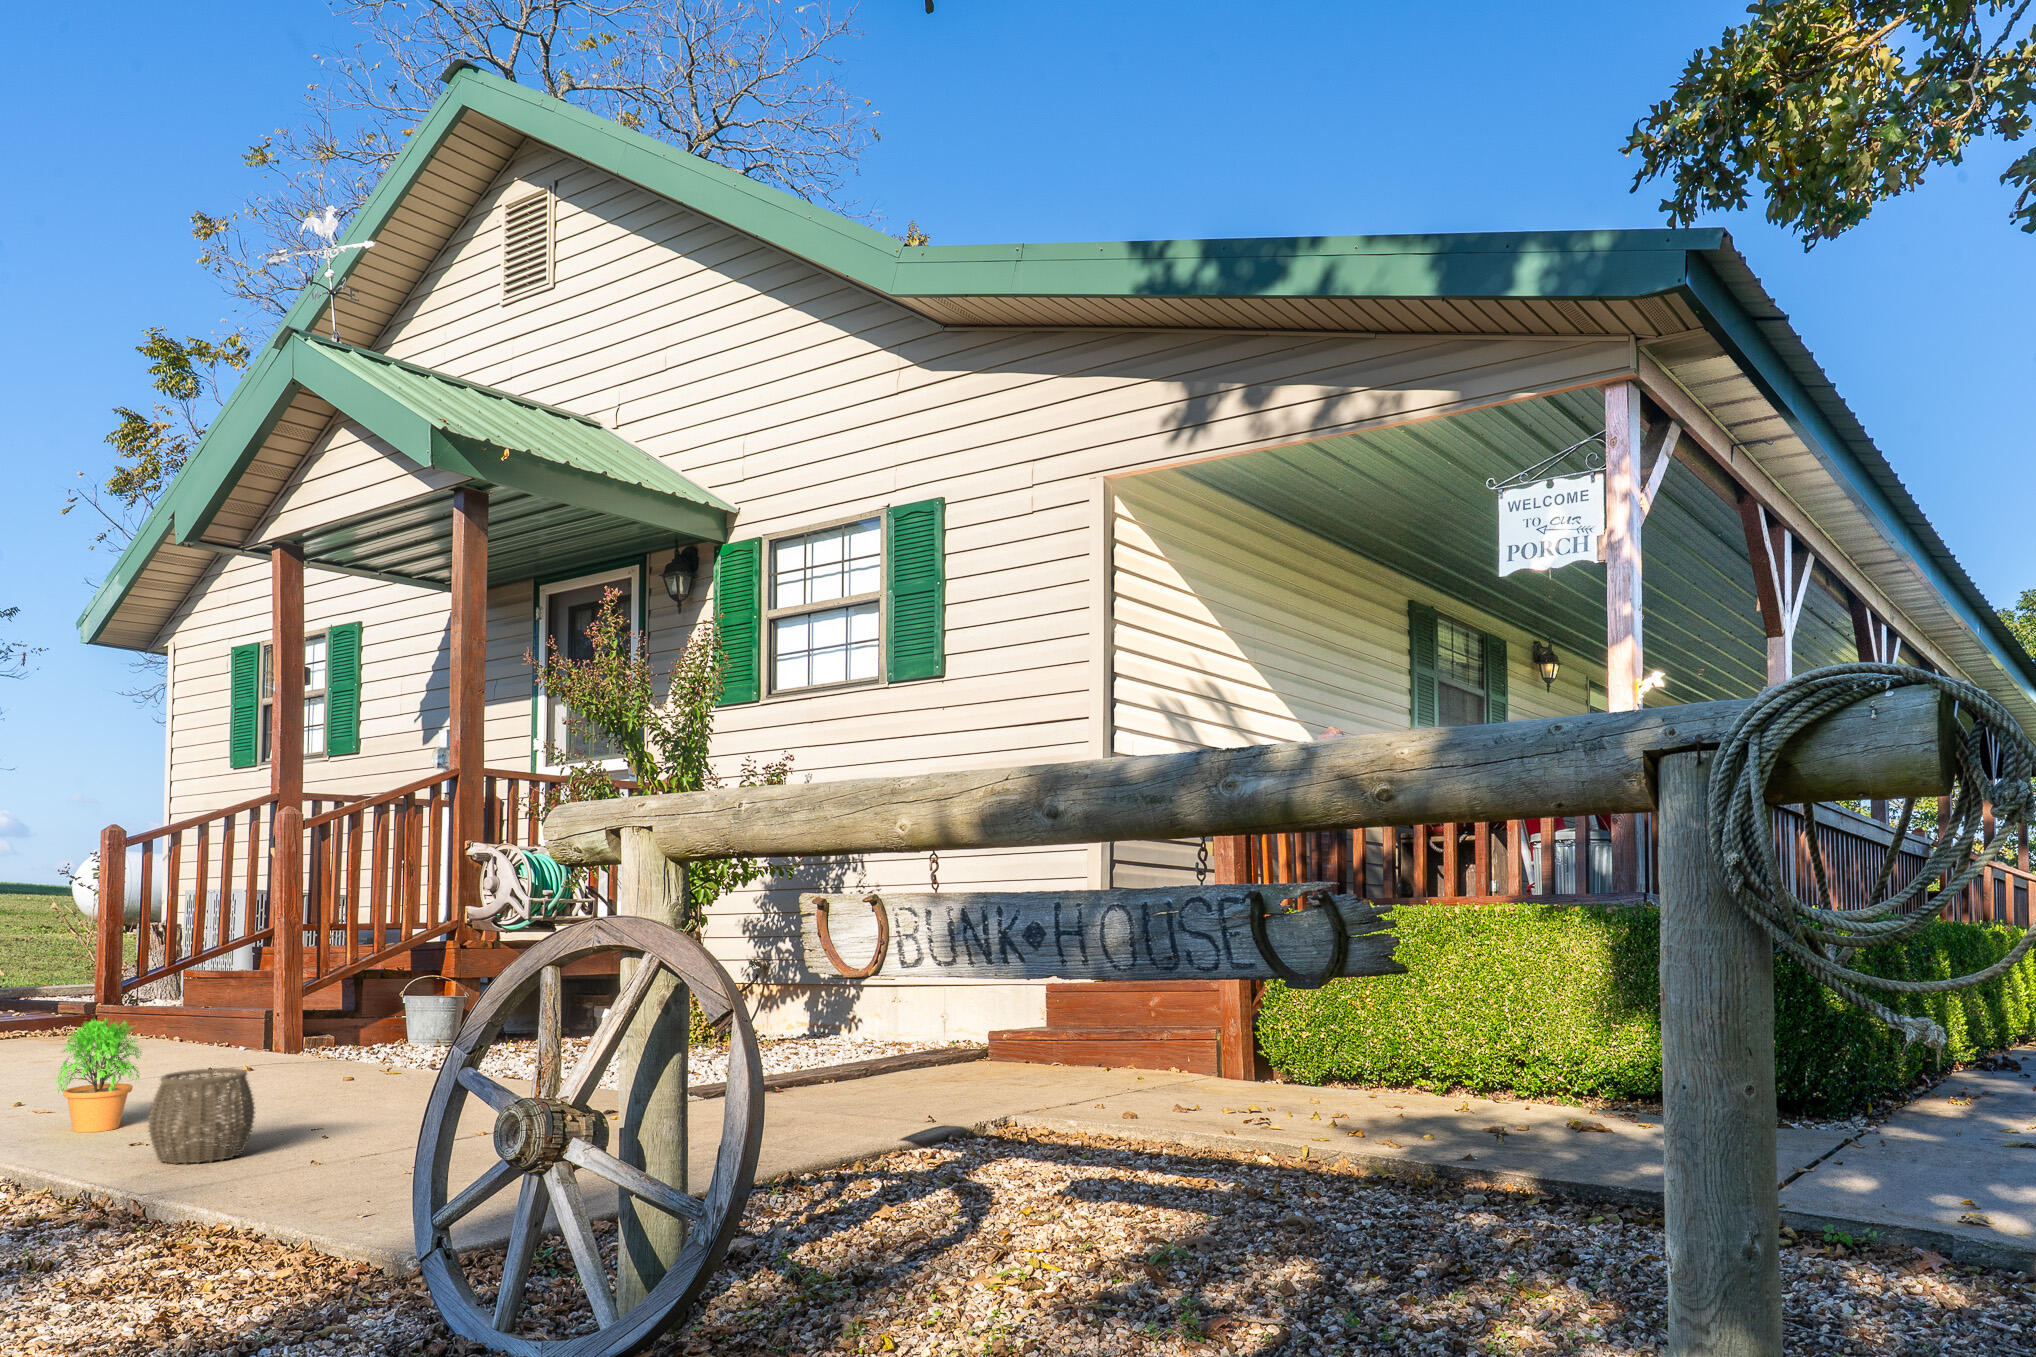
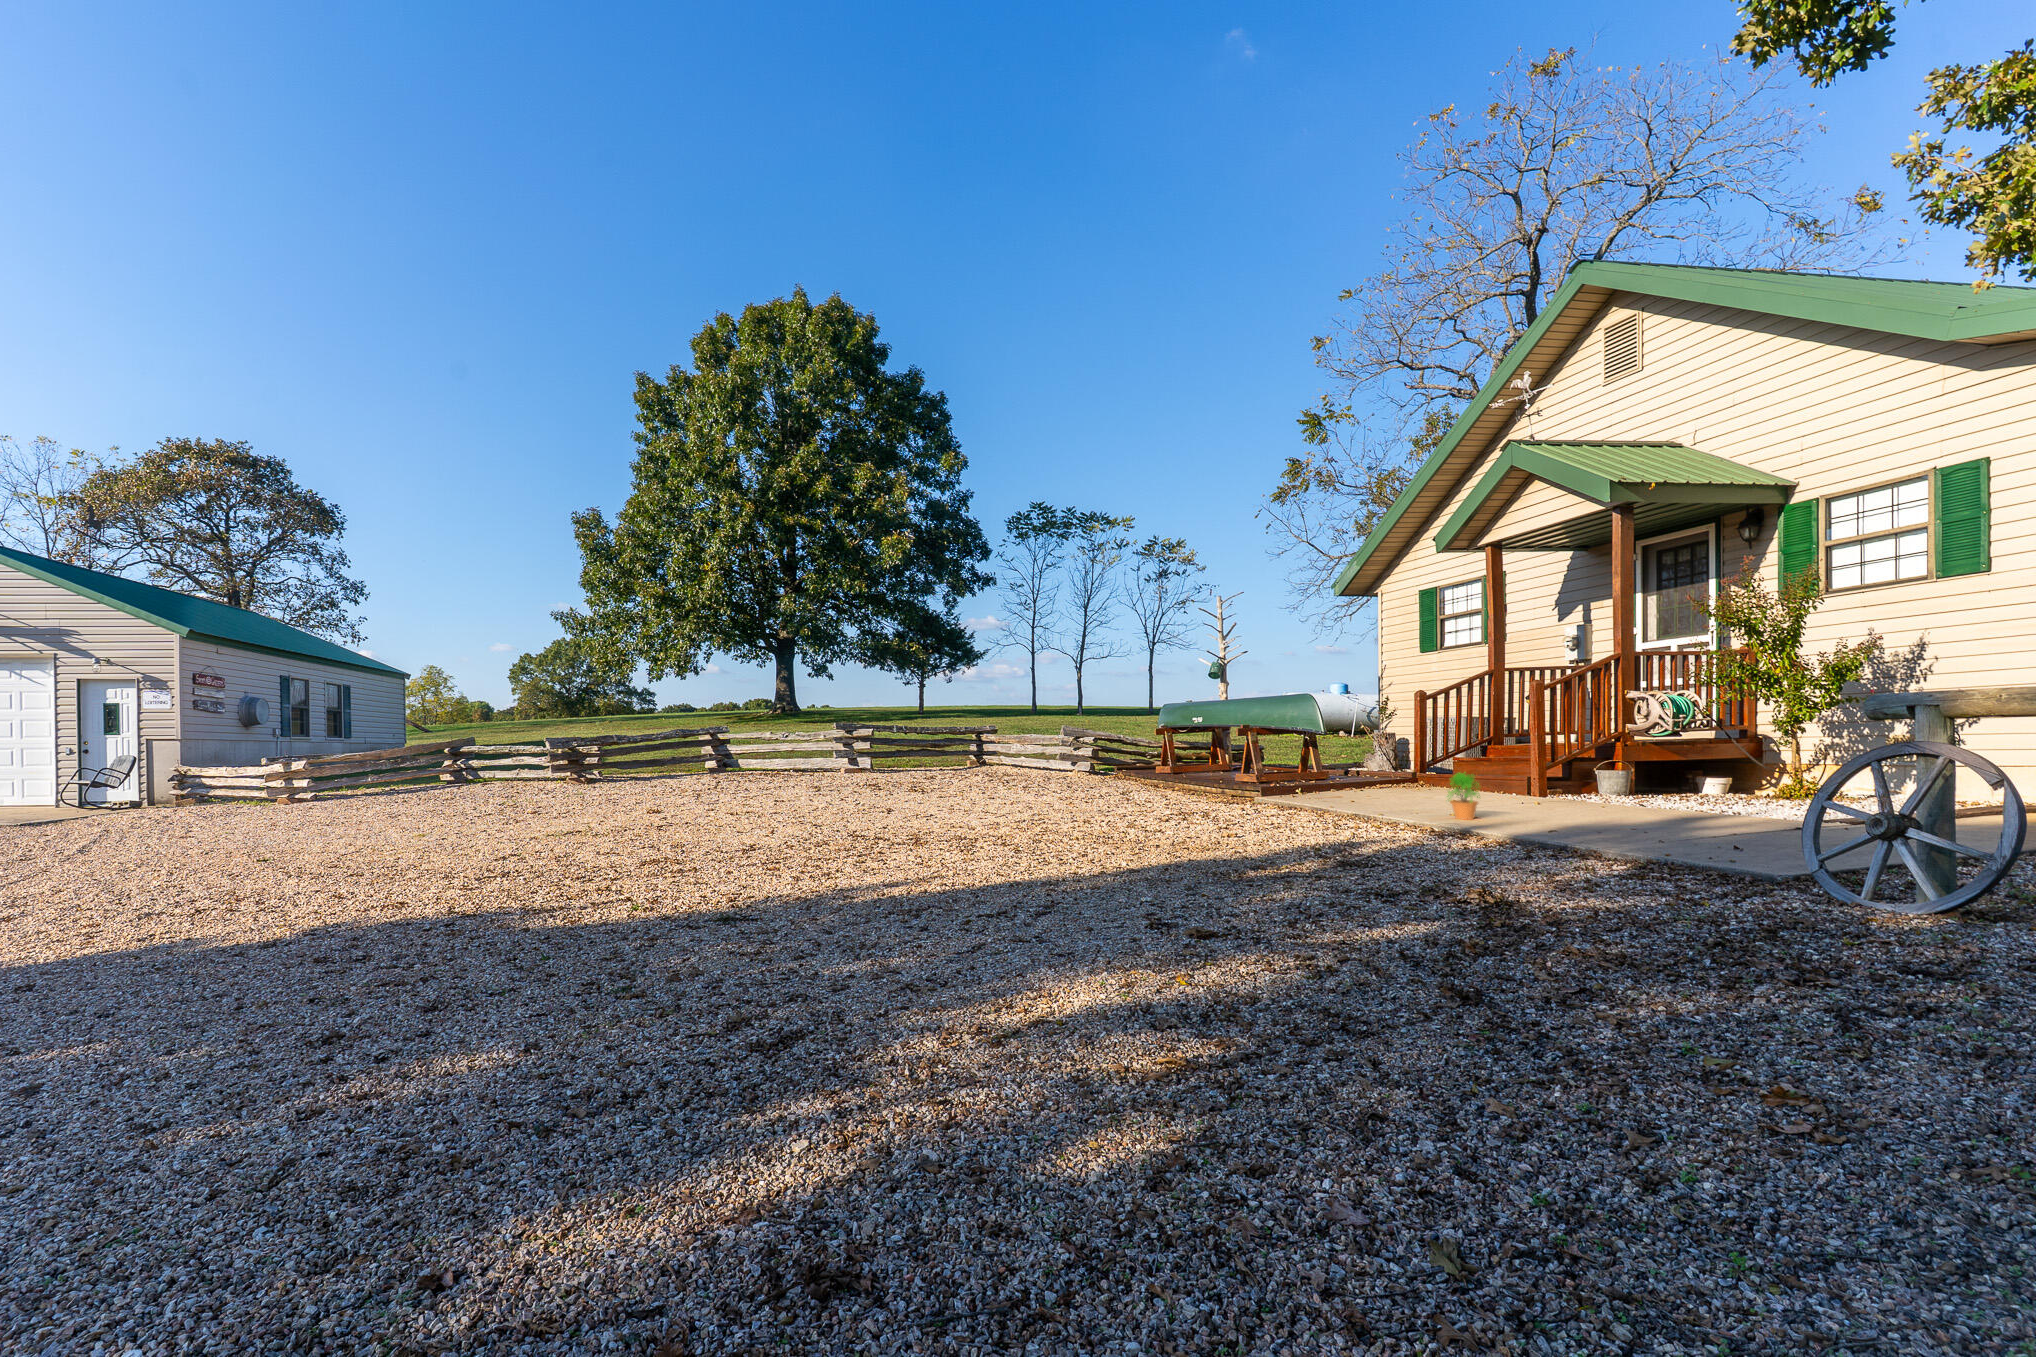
woven basket: present [148,1068,255,1164] -> none [1497,795,1545,835]

